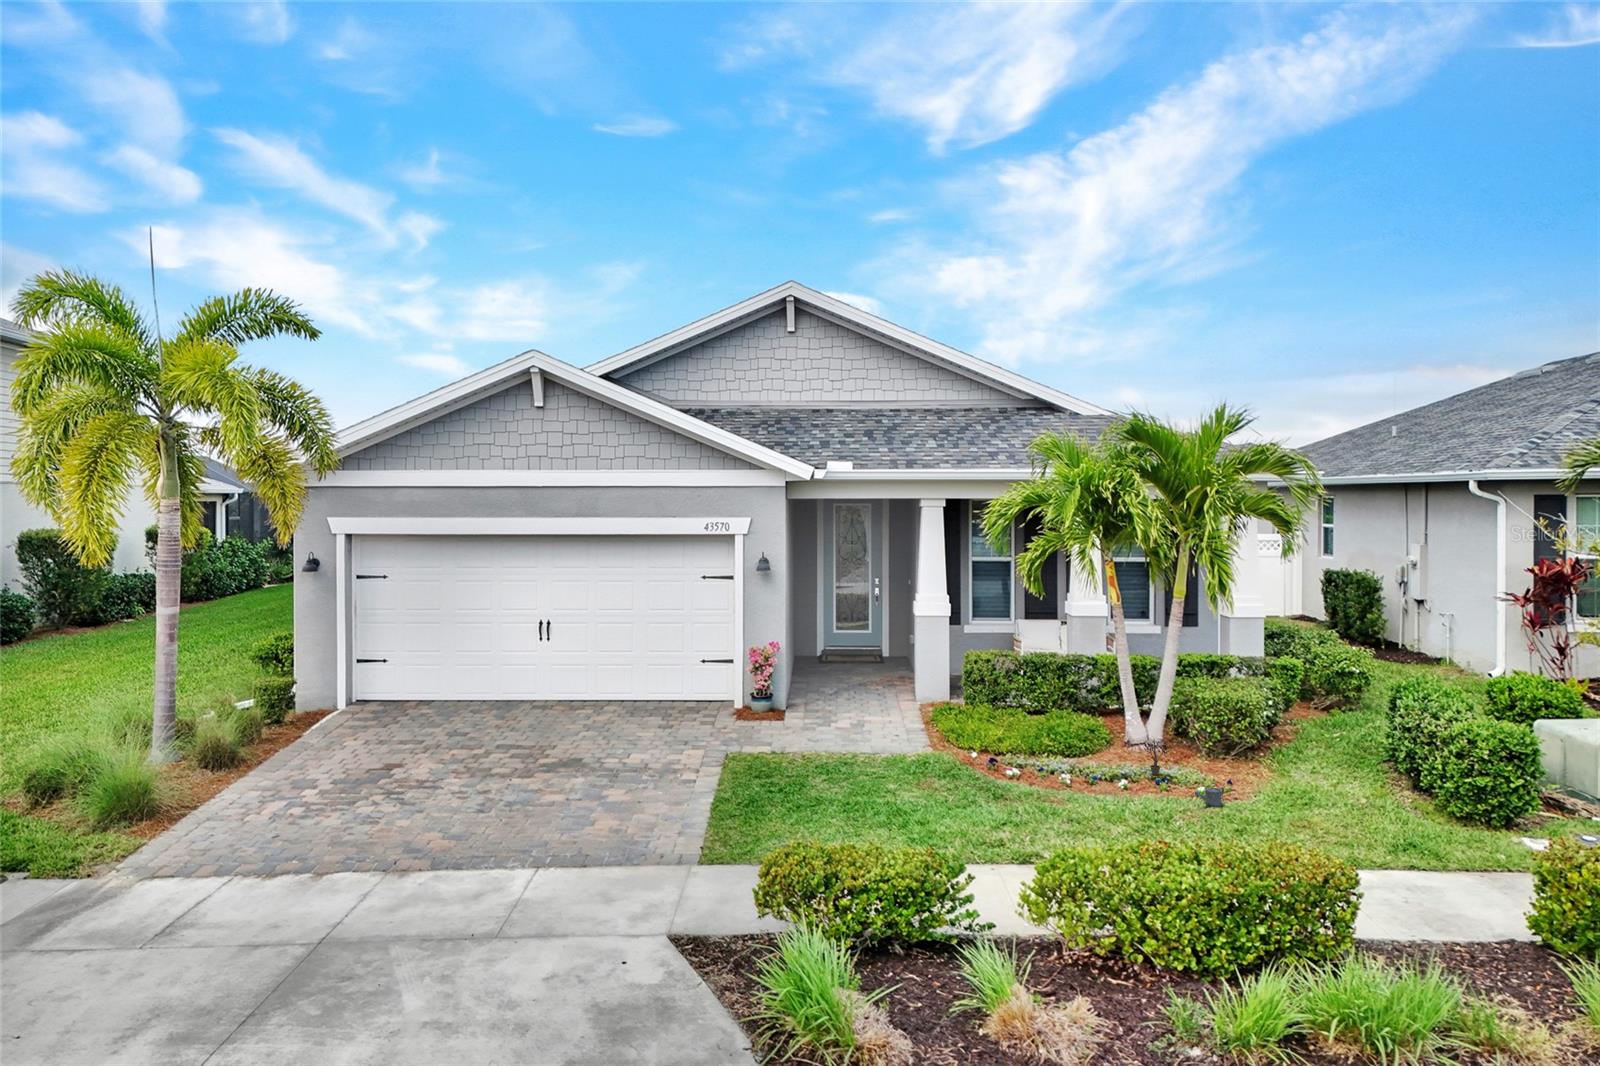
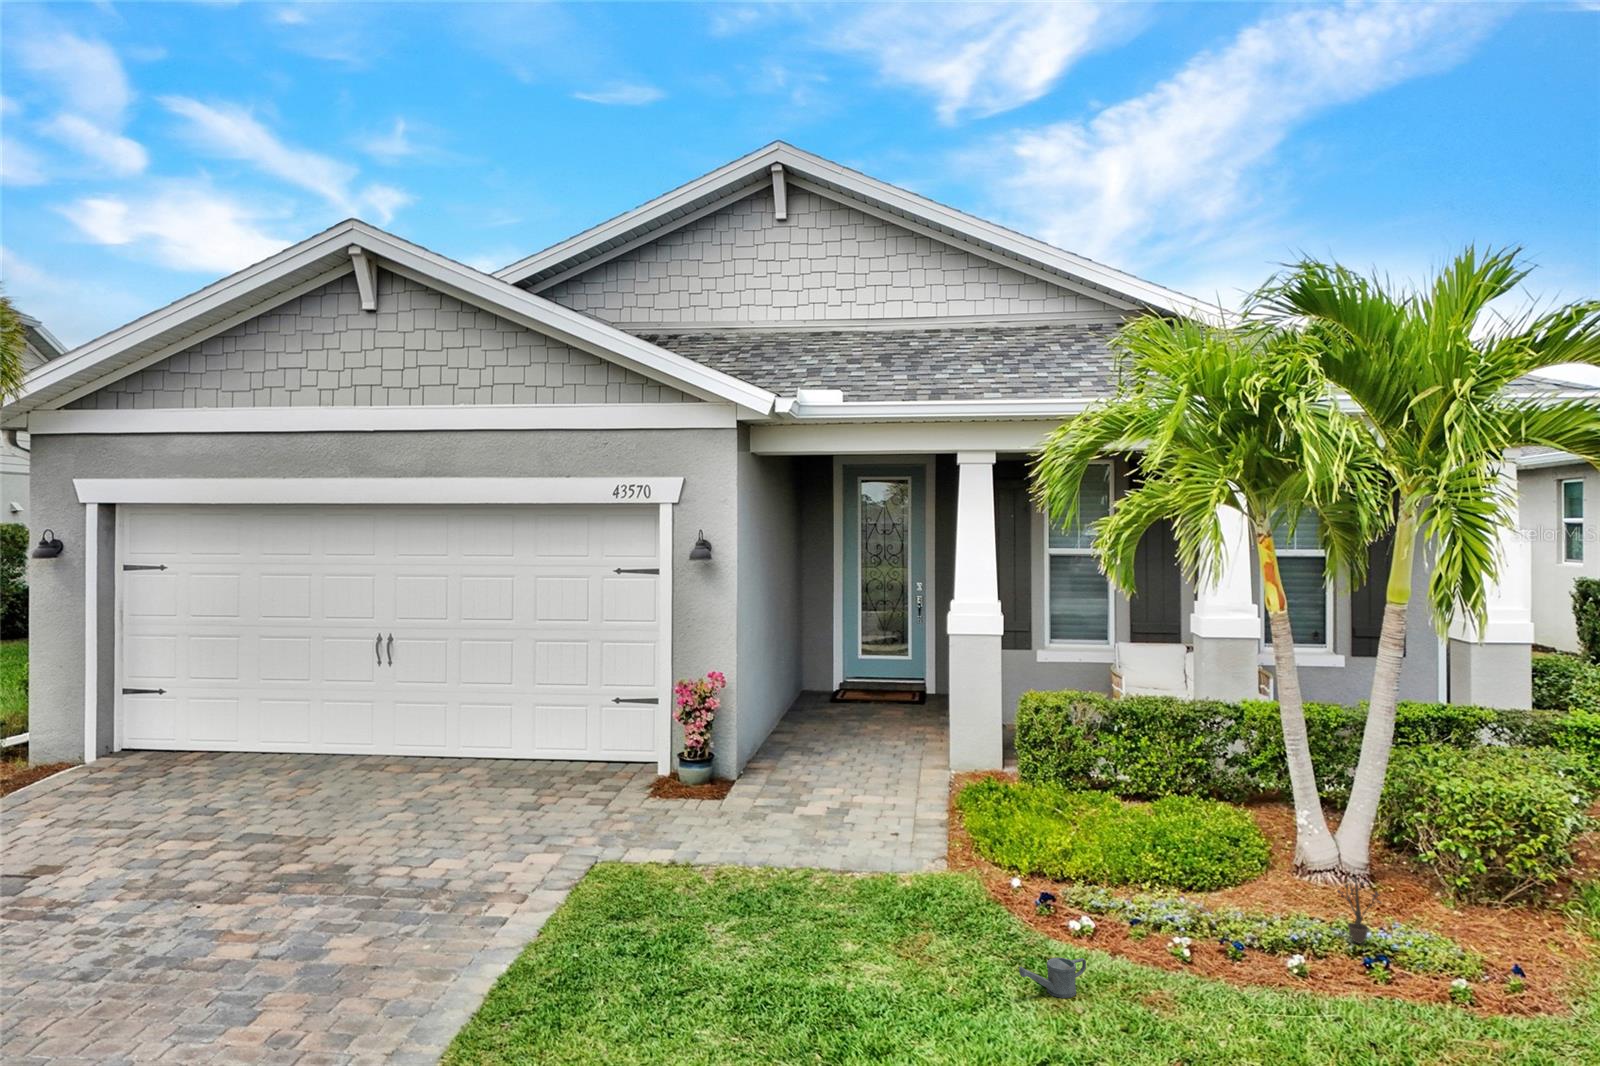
watering can: present [1195,787,1224,807] -> present [1019,958,1086,998]

